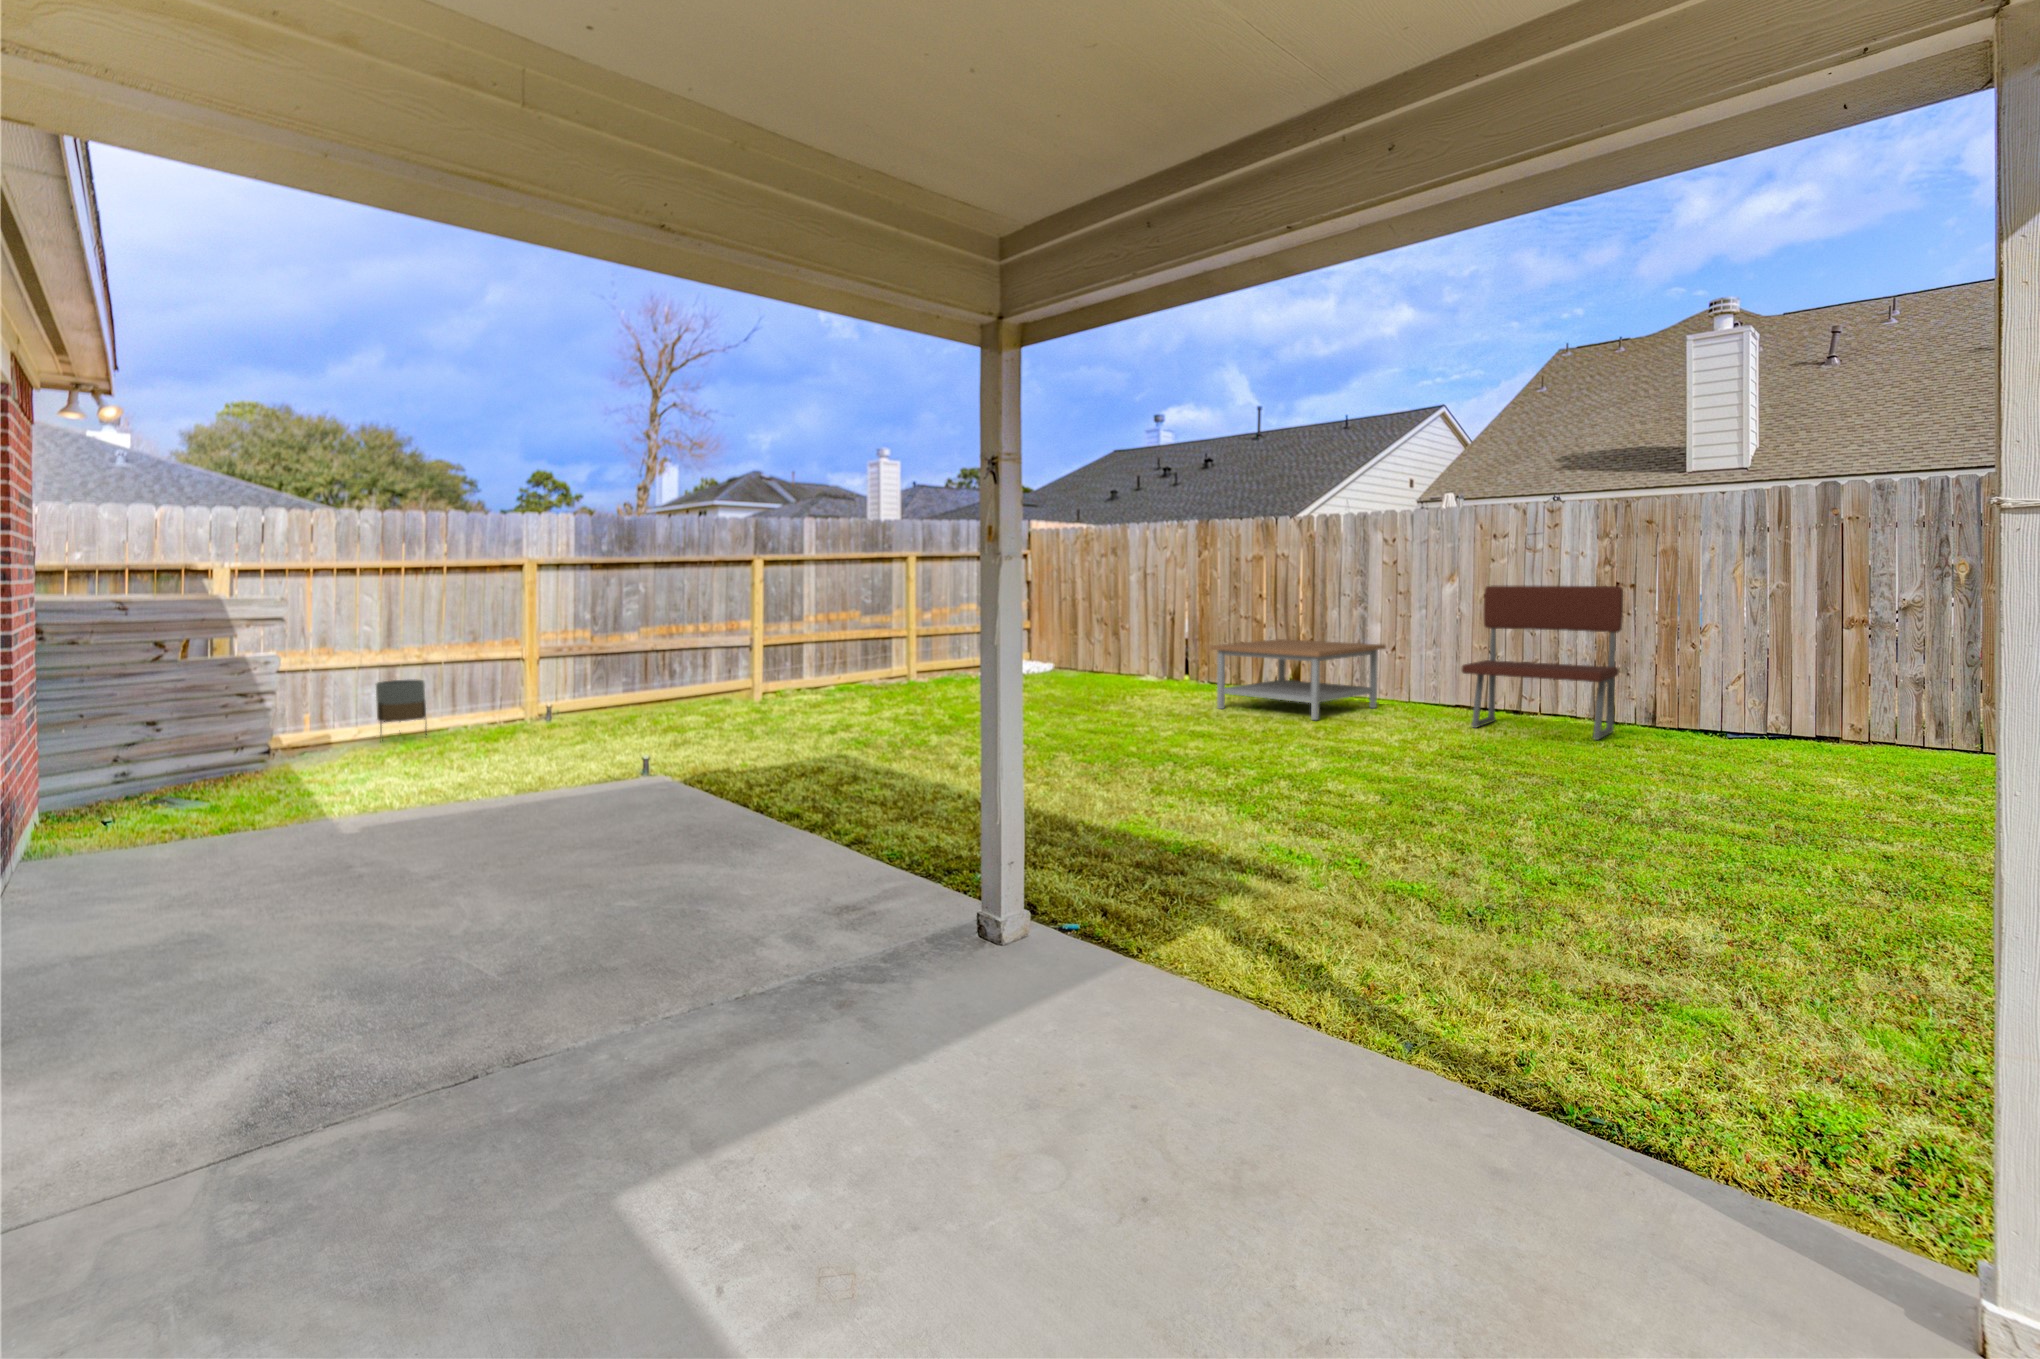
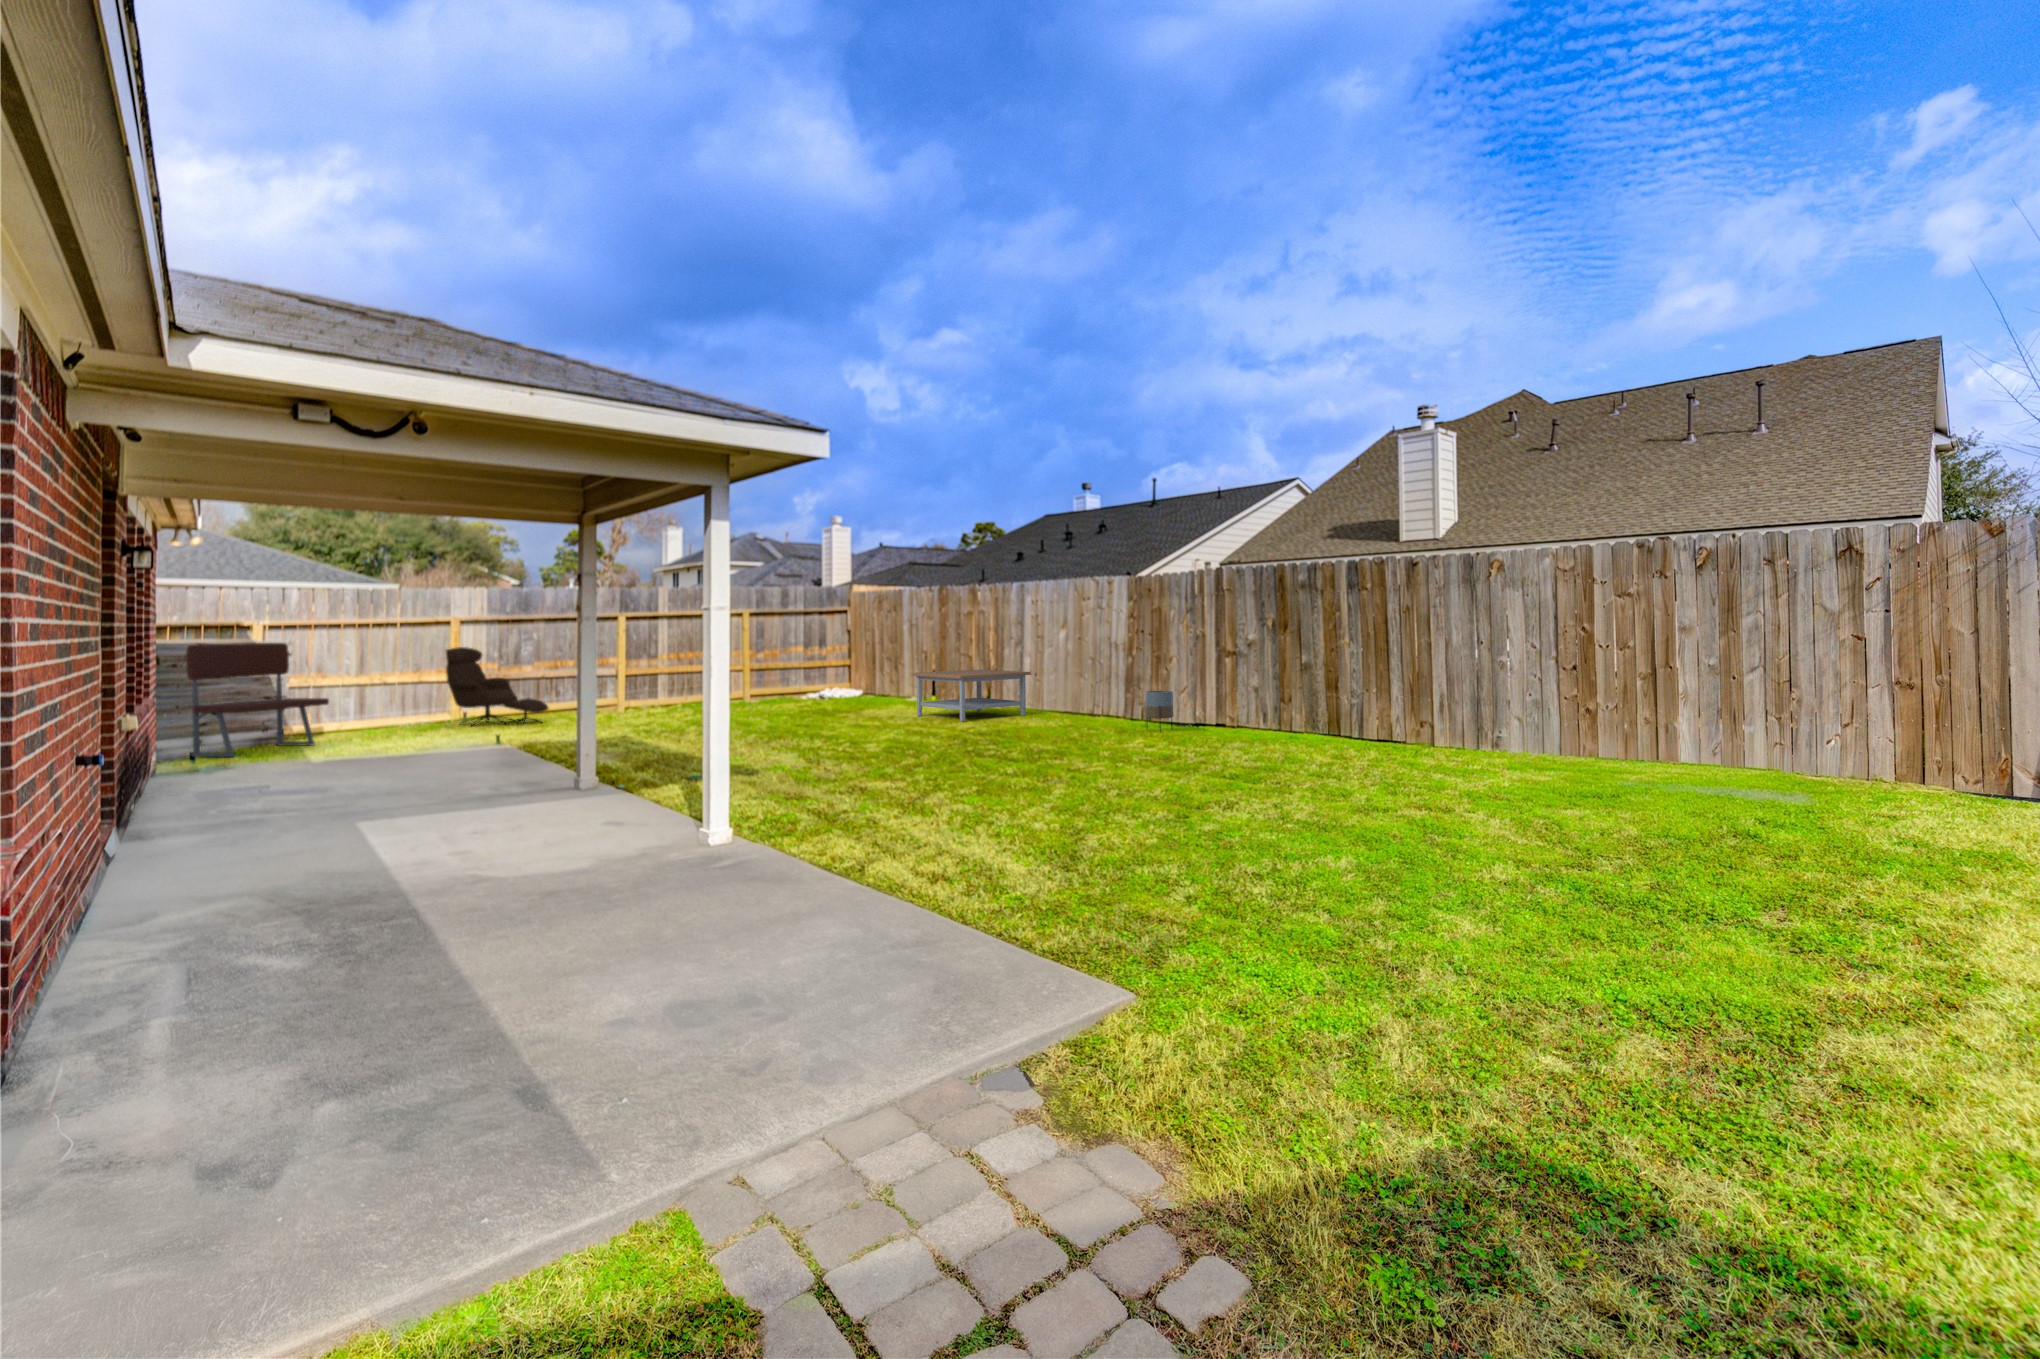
bench: present [1462,586,1623,740] -> present [186,643,329,757]
lounge chair: none [517,605,671,727] -> present [446,647,549,726]
planter: present [376,679,426,724] -> present [1146,691,1173,732]

